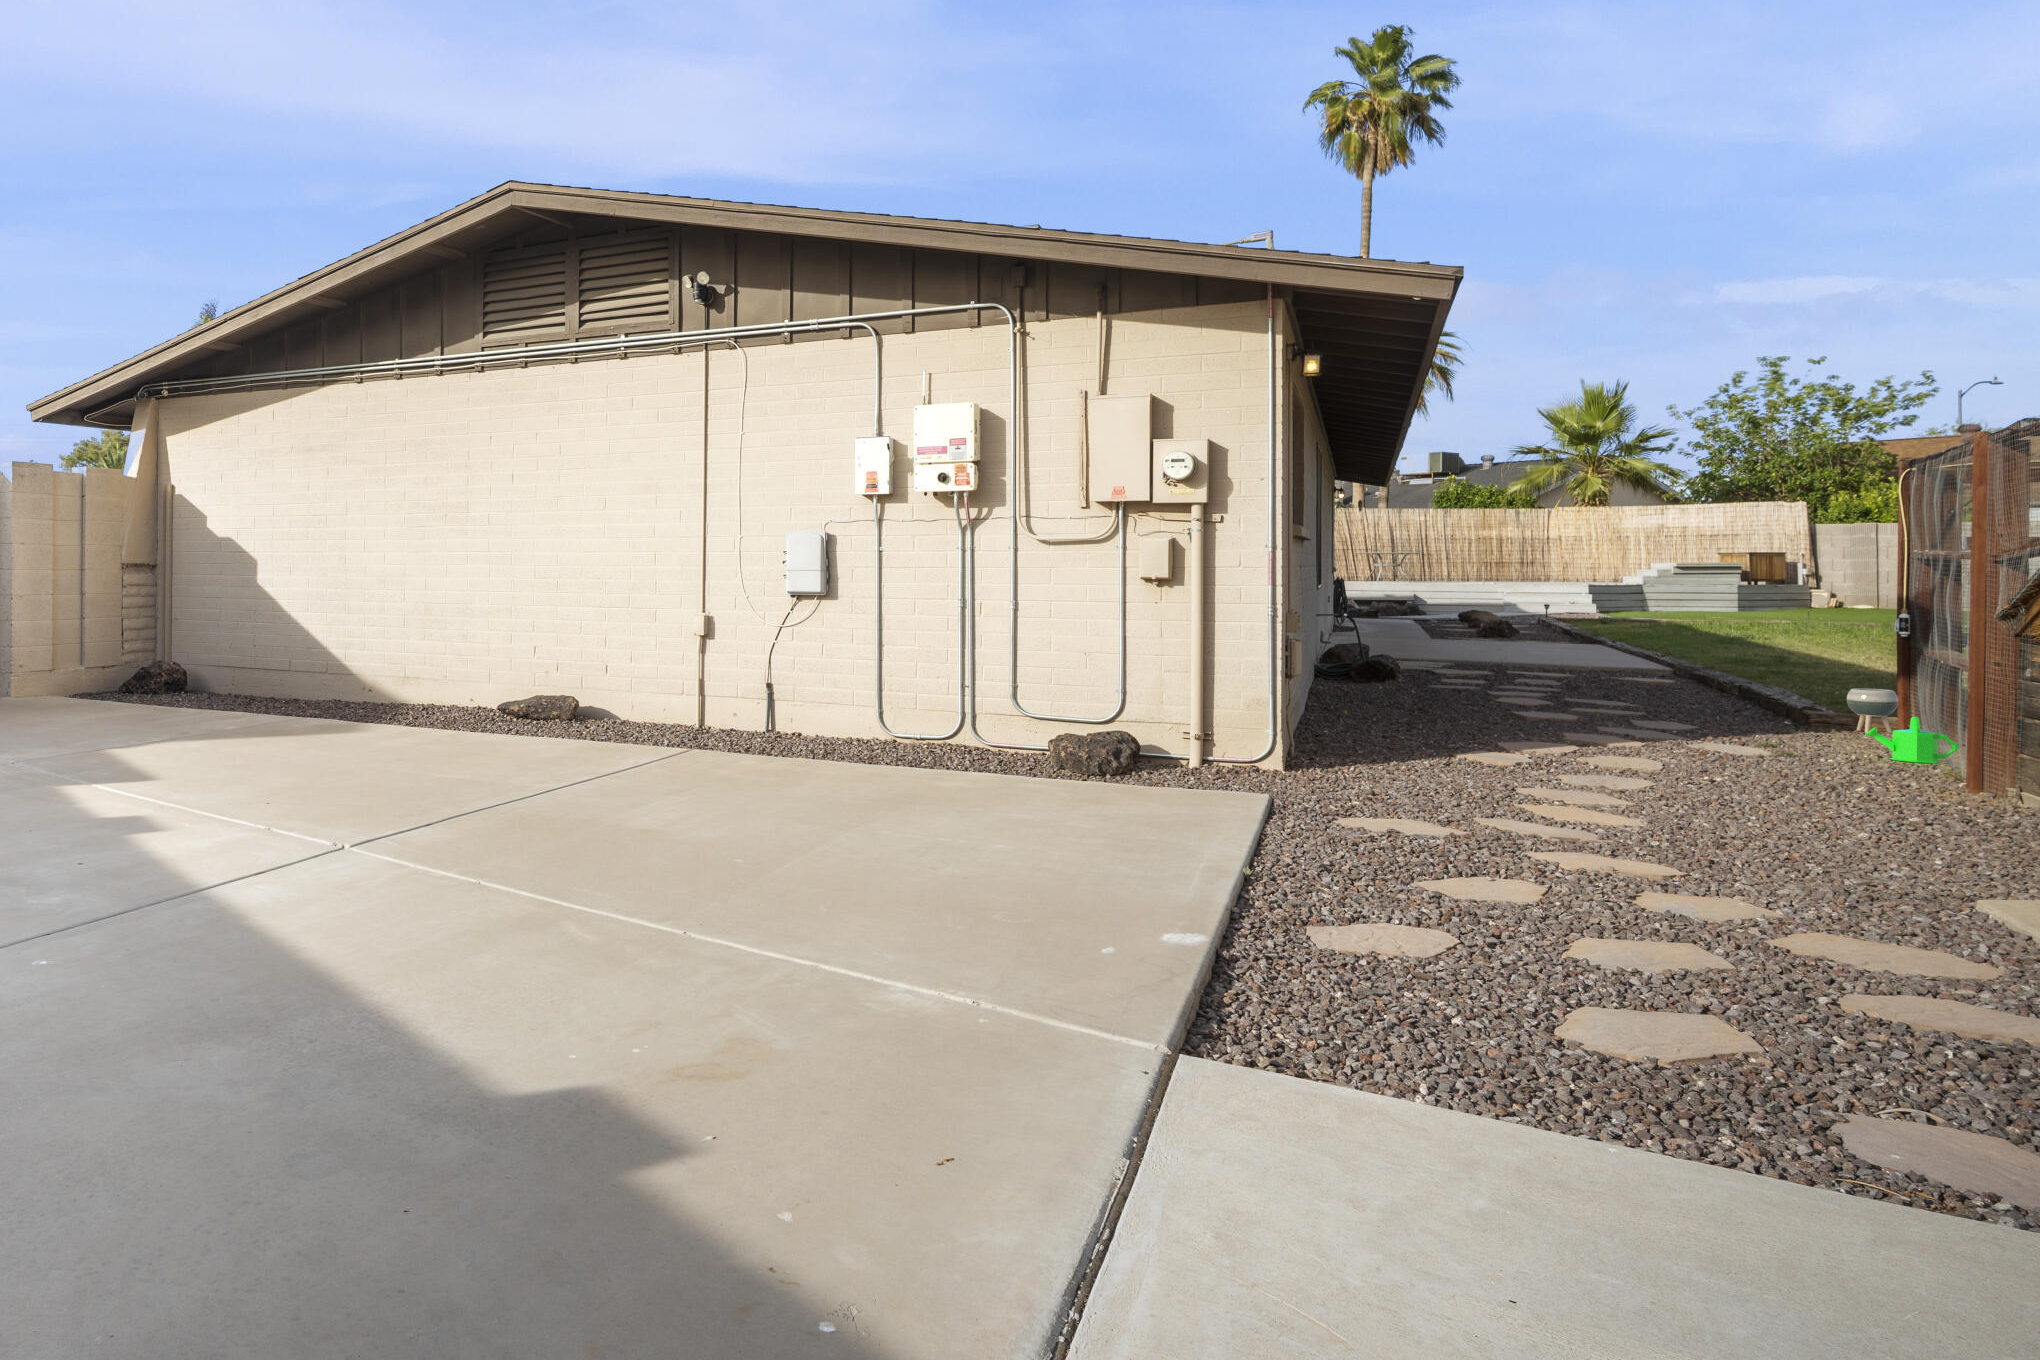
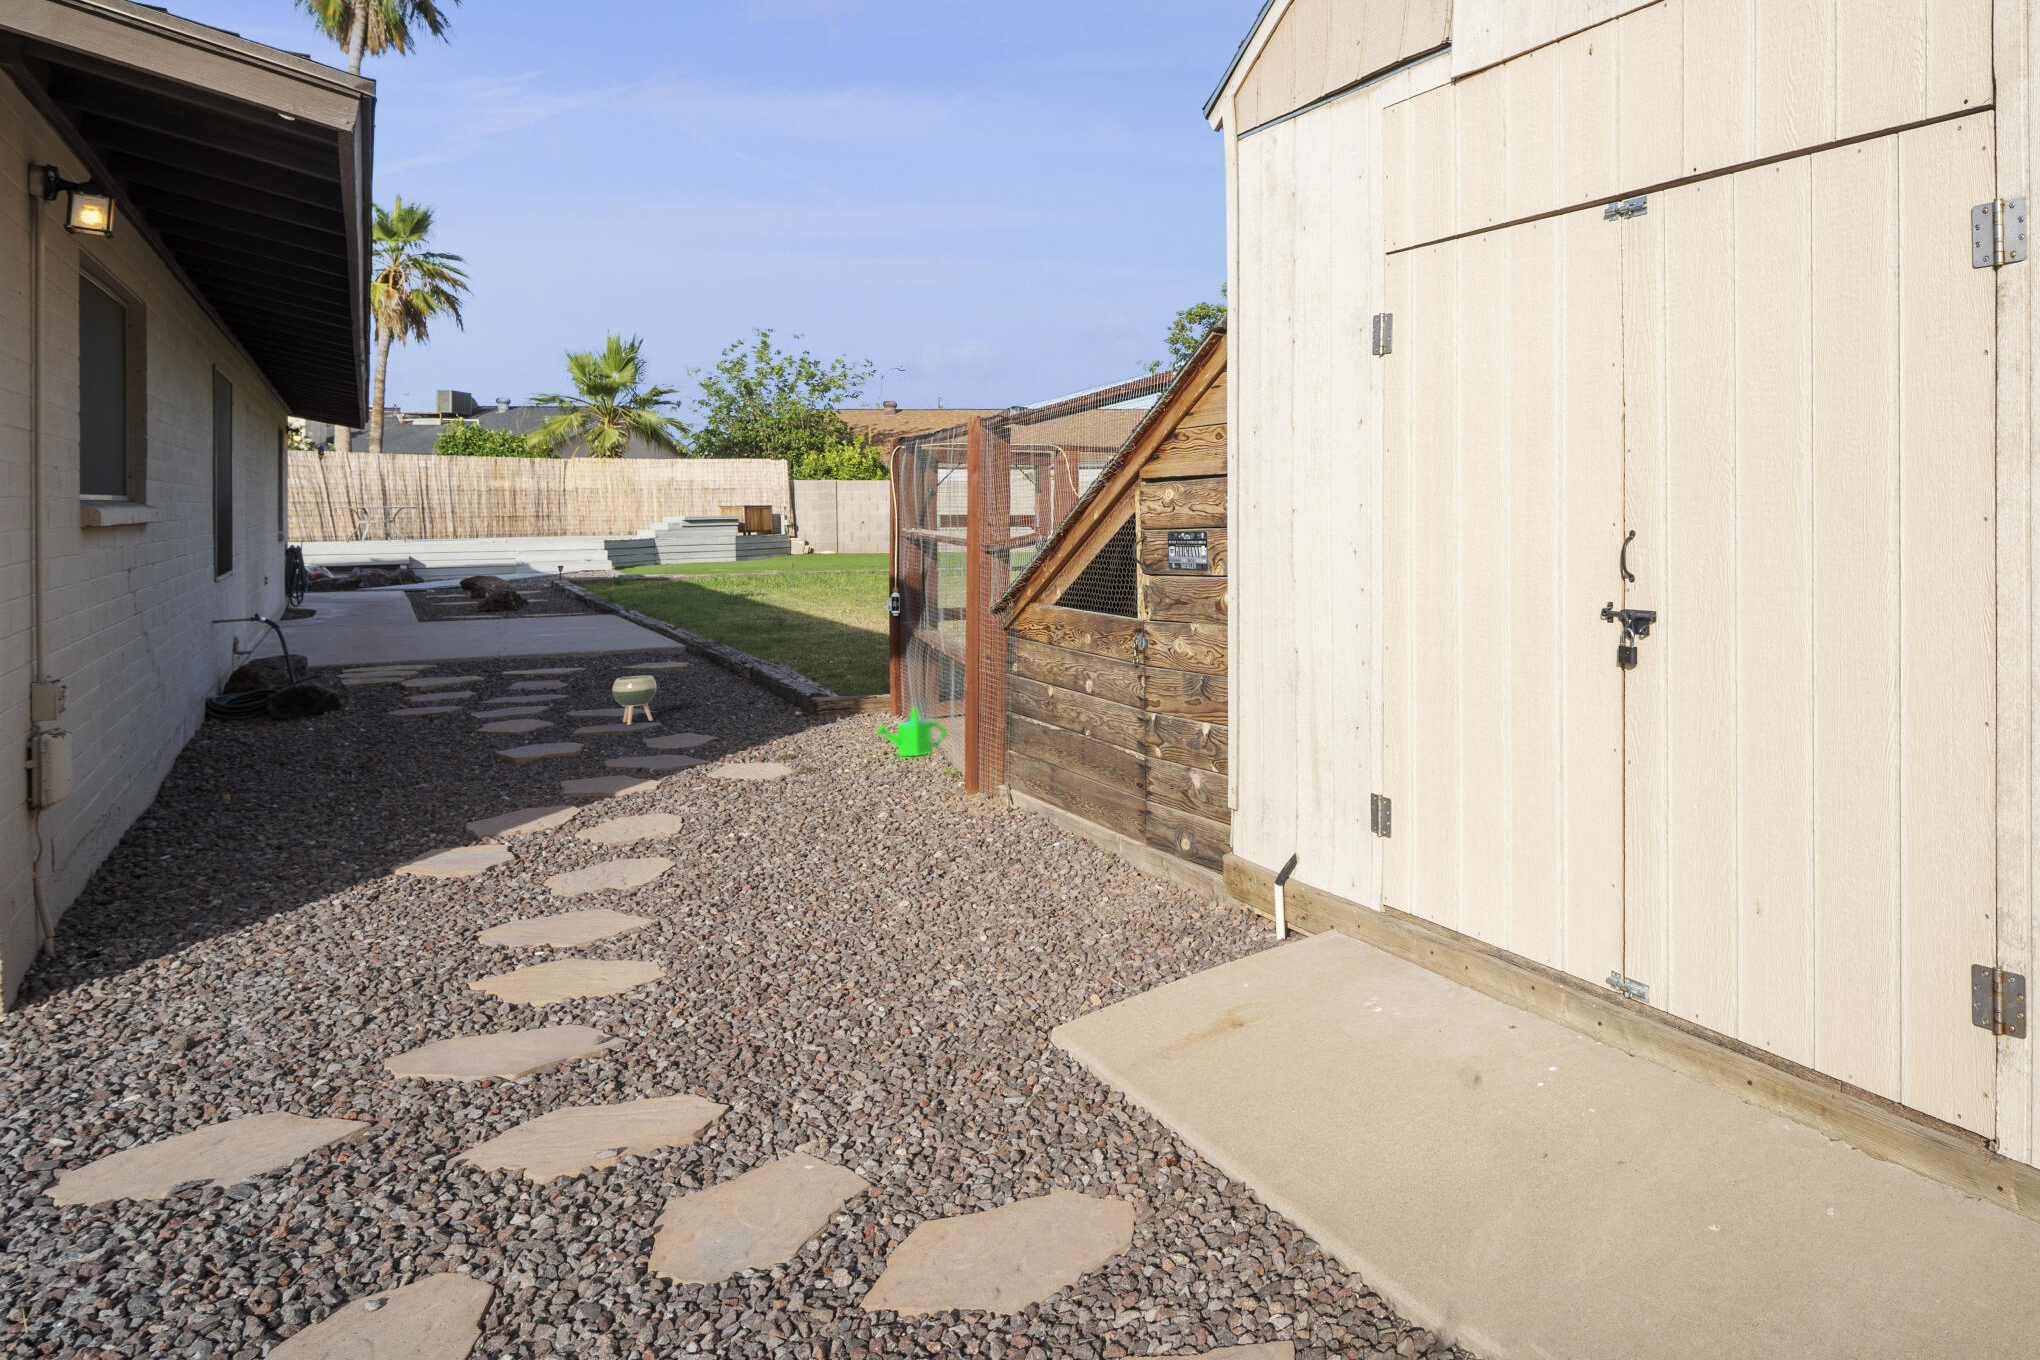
planter: present [1847,688,1898,733] -> present [612,676,657,725]

